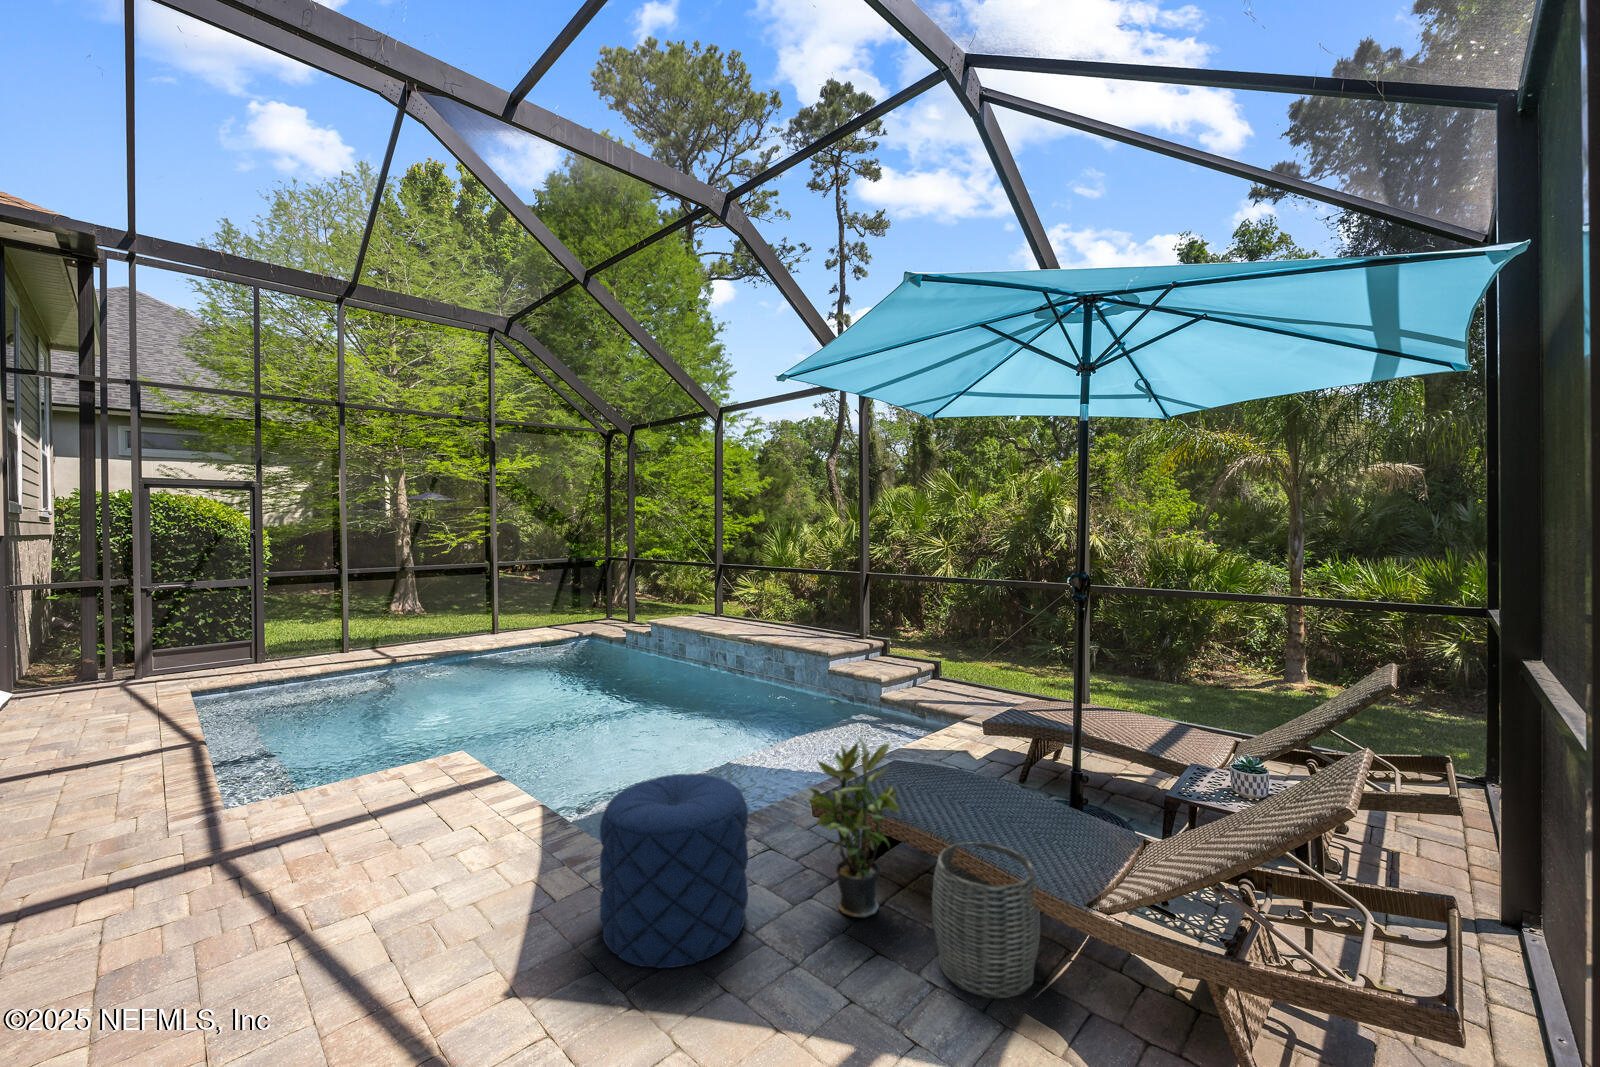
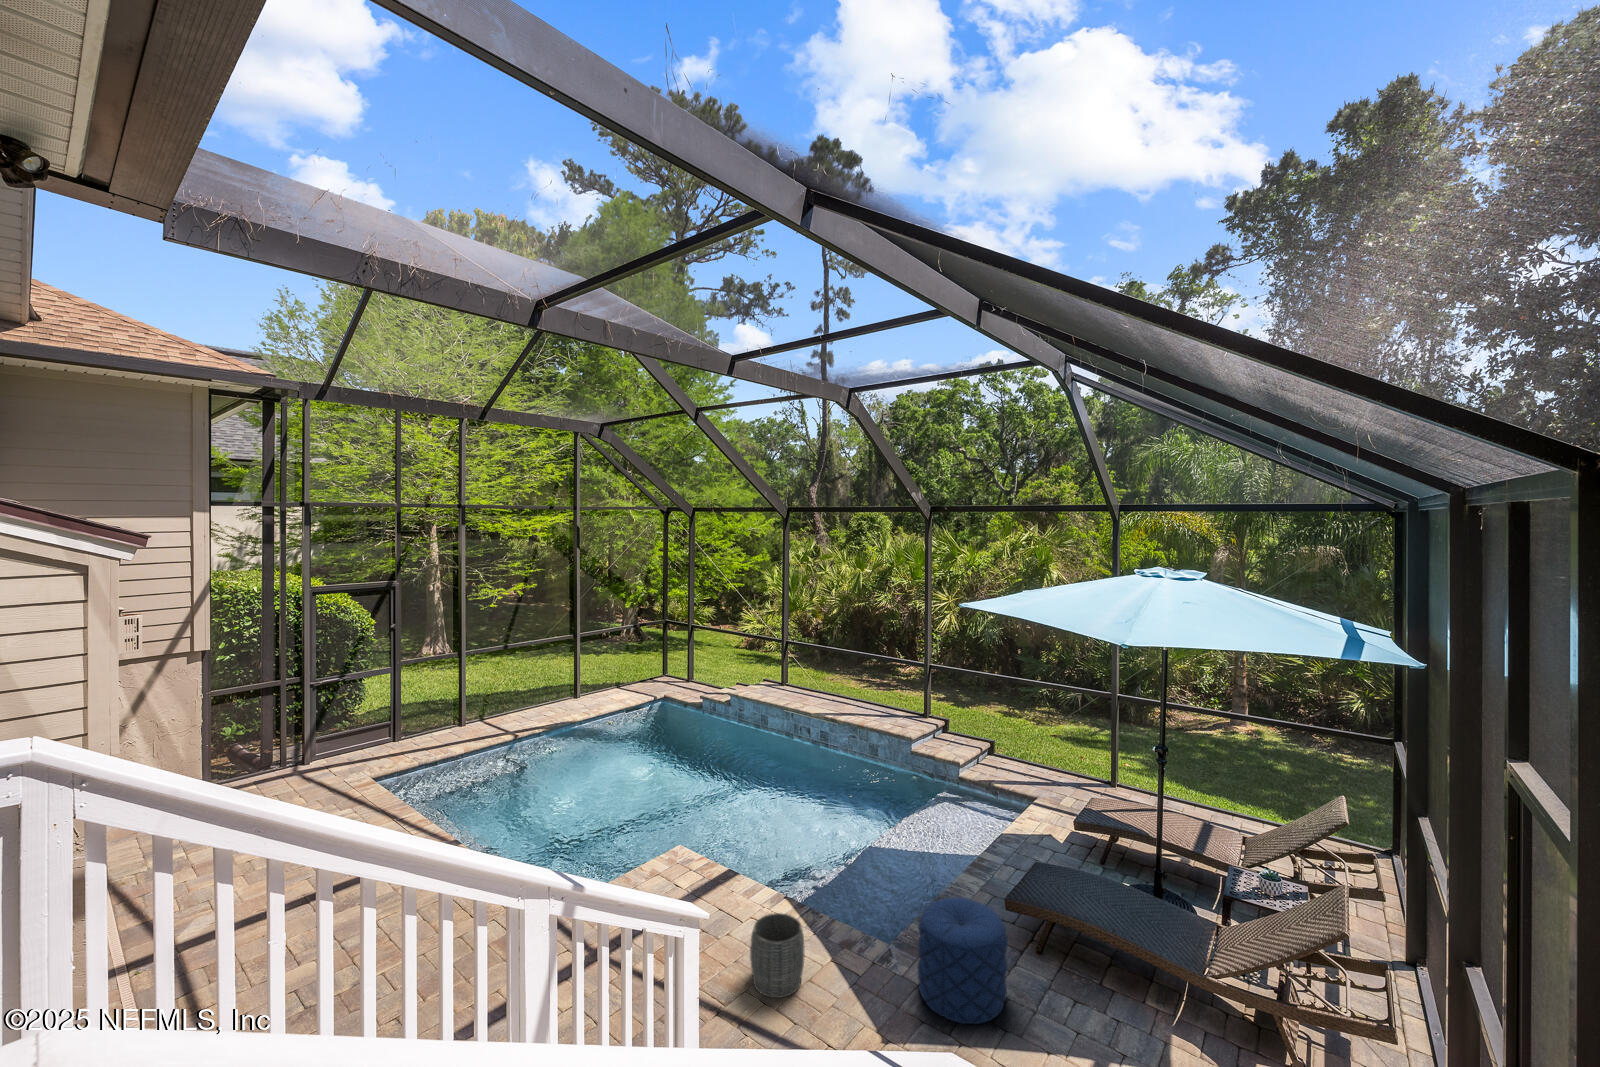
potted plant: present [808,737,900,918] -> none [1029,869,1085,982]
woven basket: present [932,842,1040,998] -> present [750,913,805,998]

